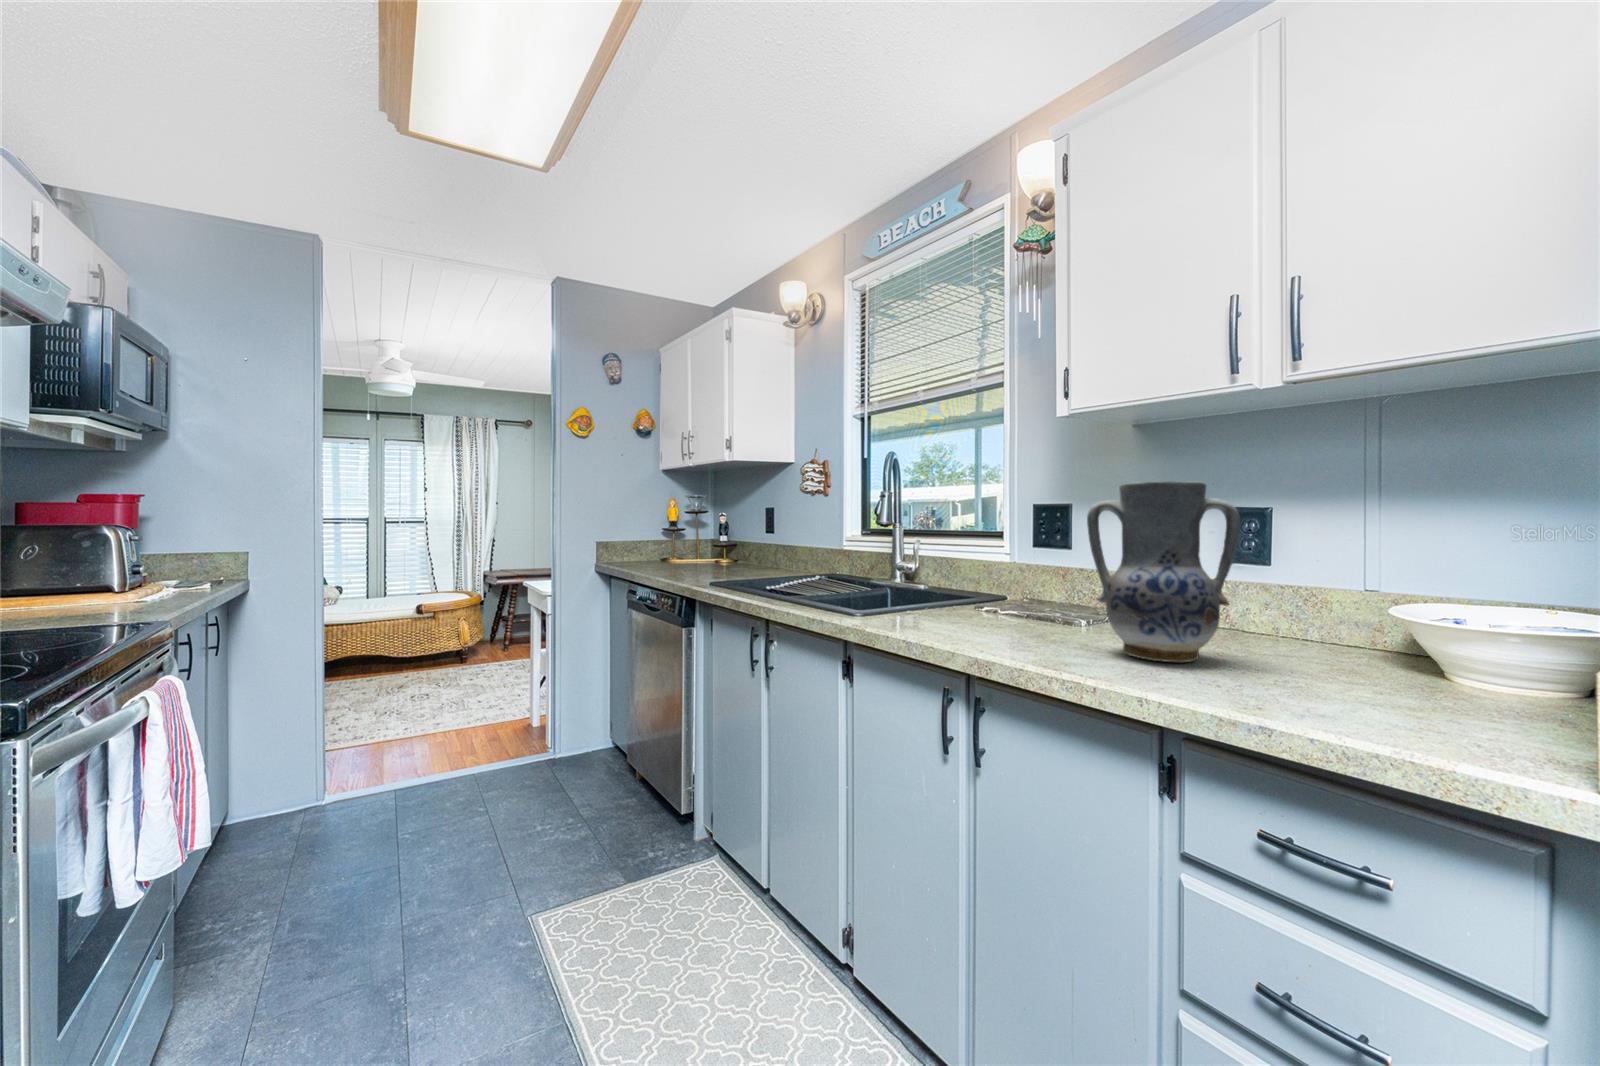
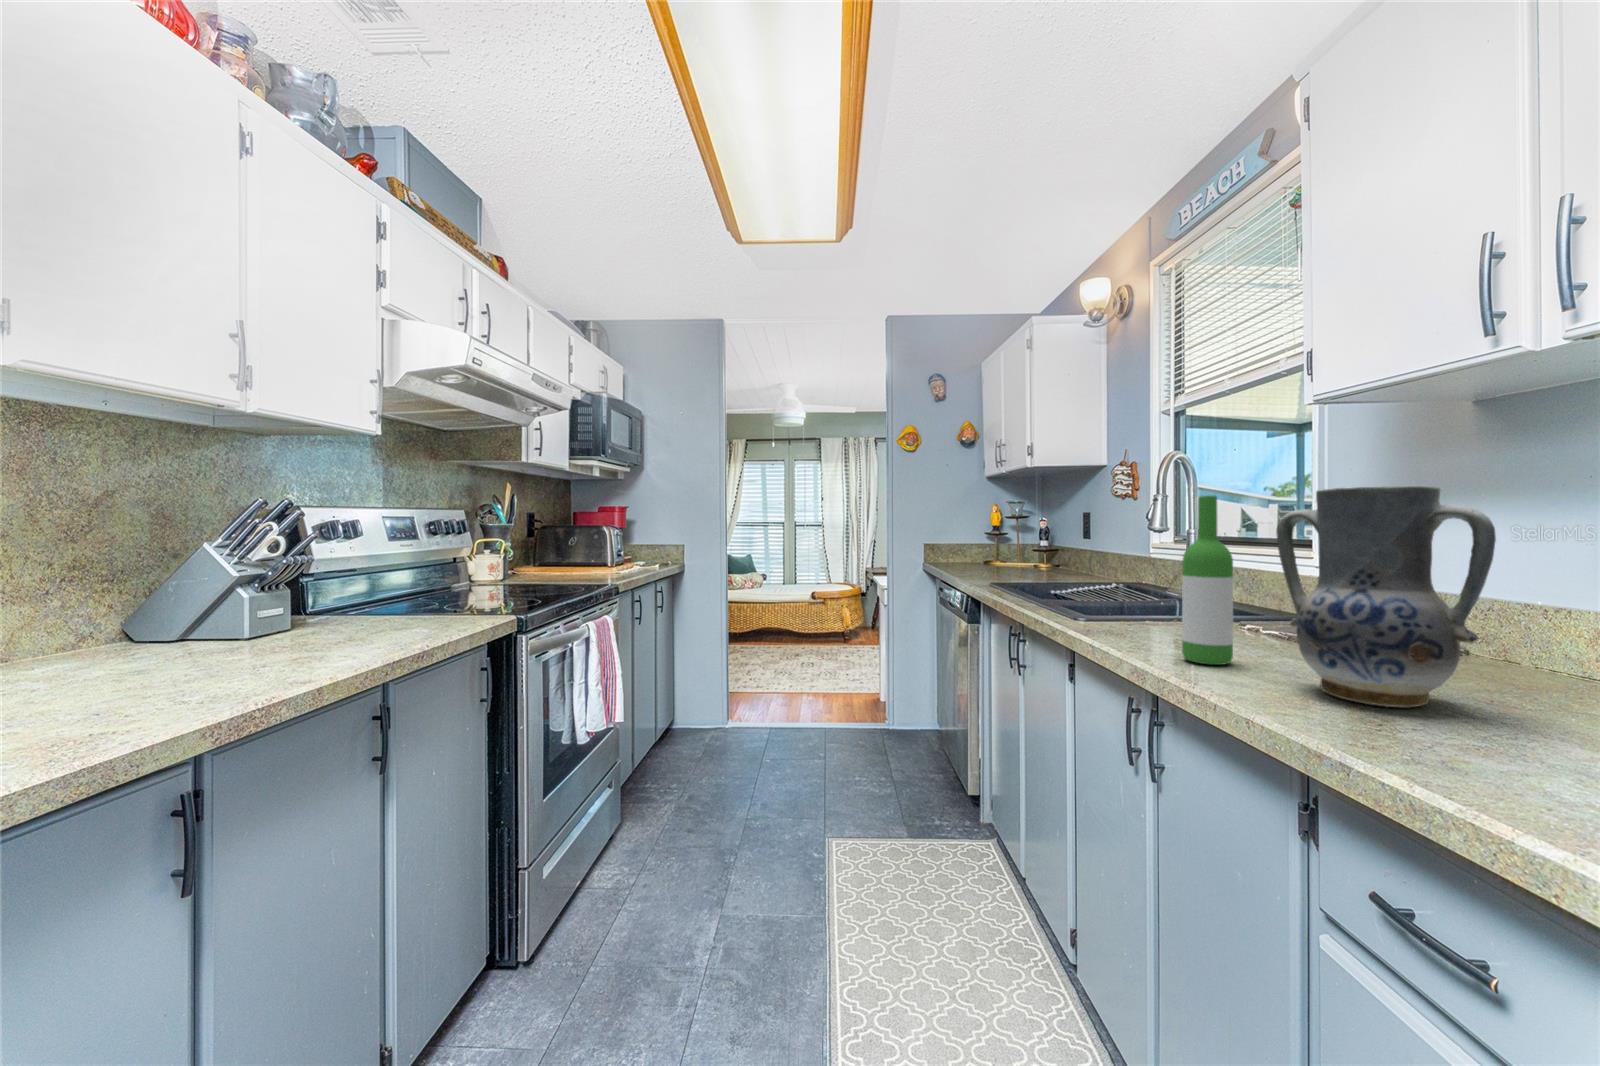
wine bottle: none [995,487,1037,643] -> present [1182,495,1233,665]

